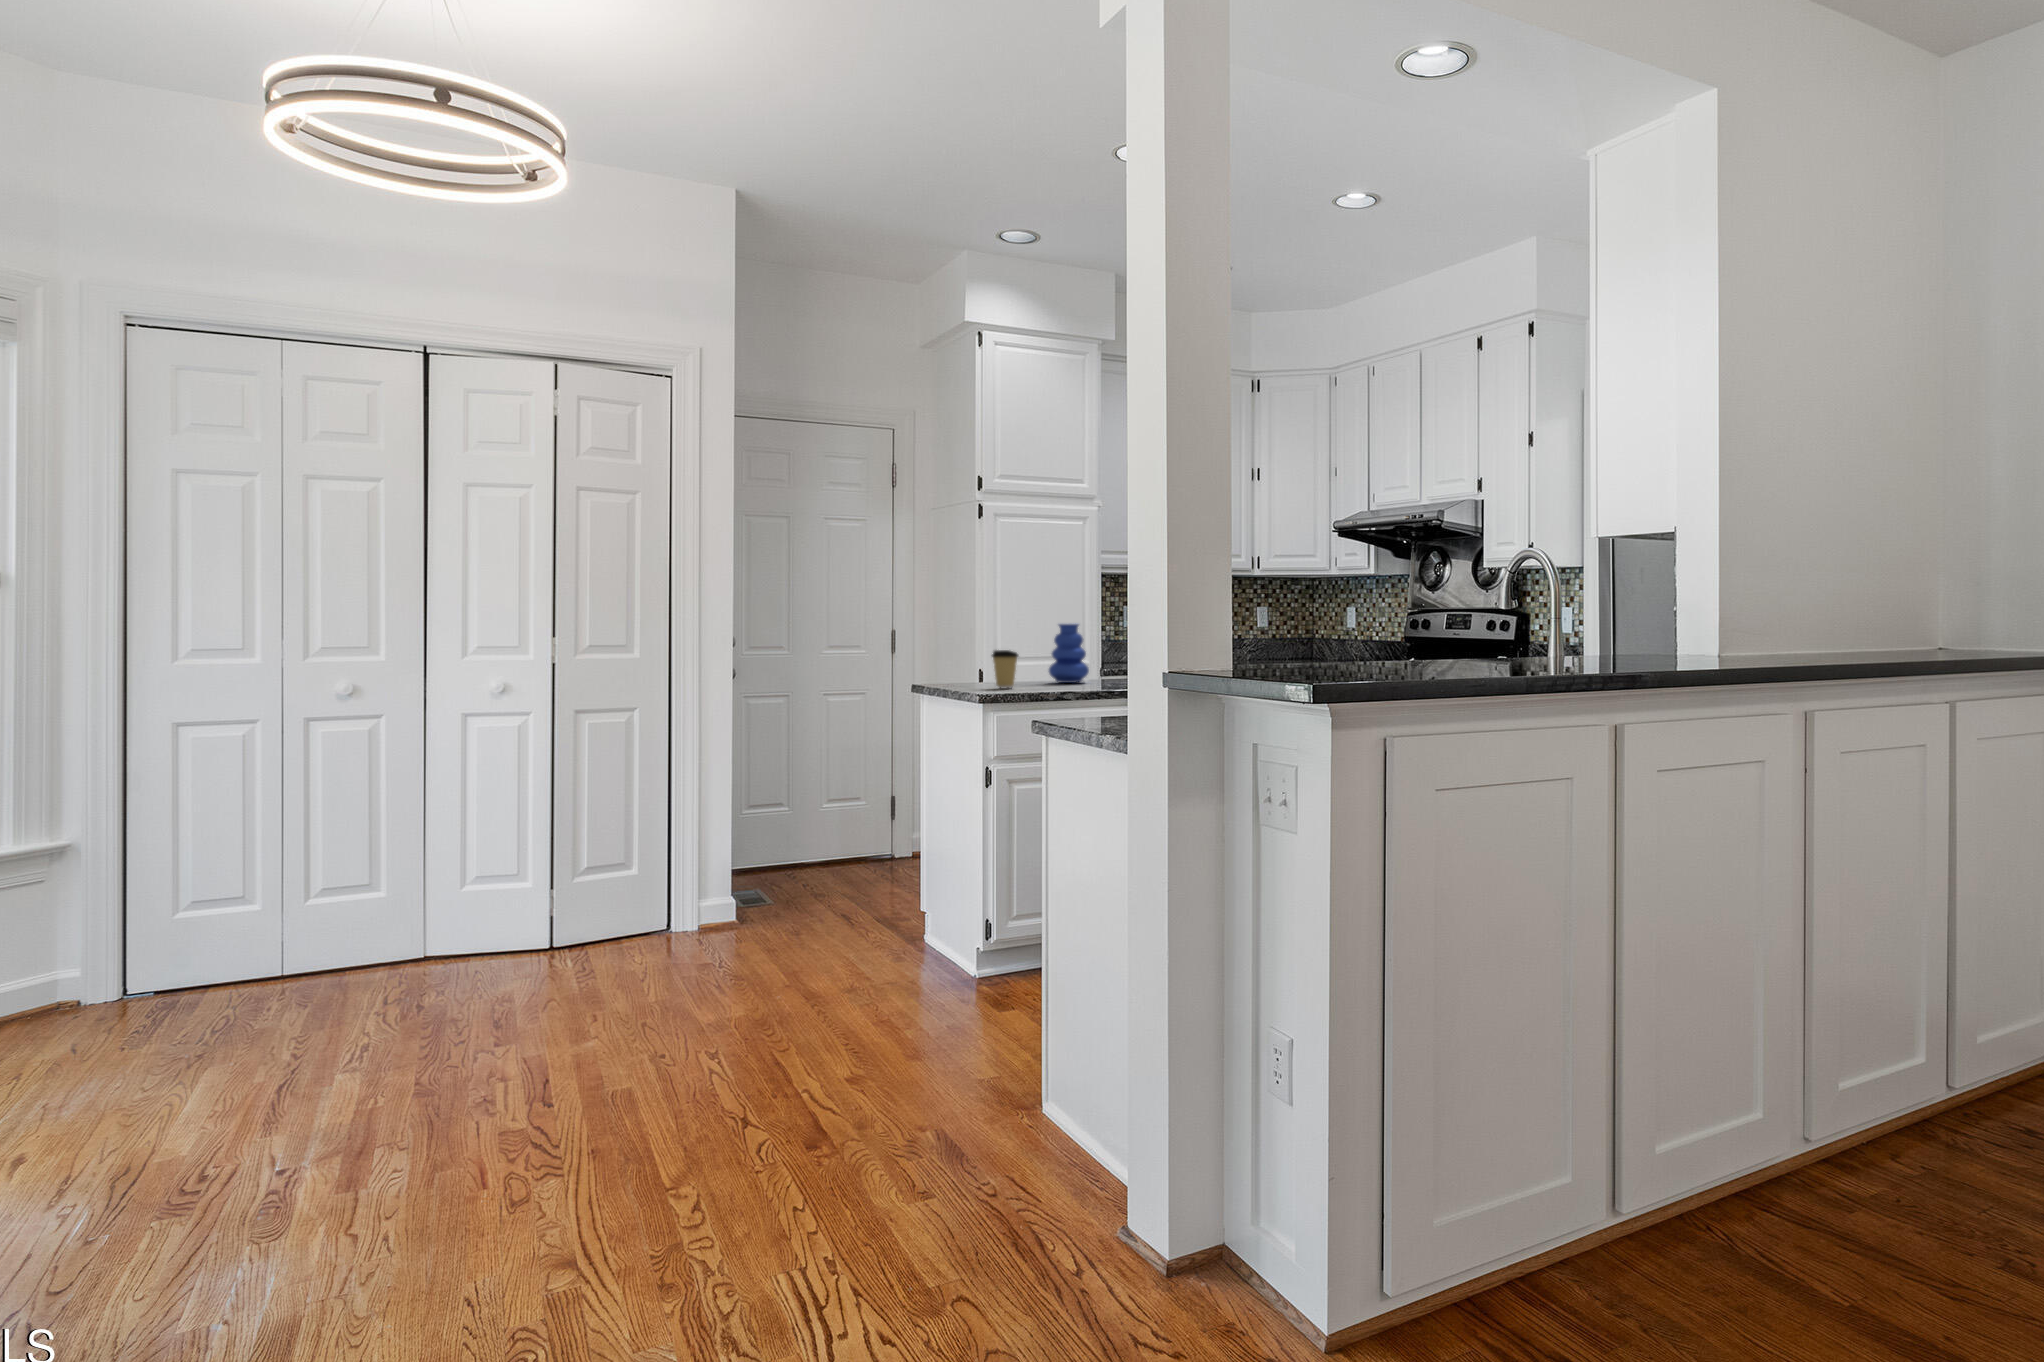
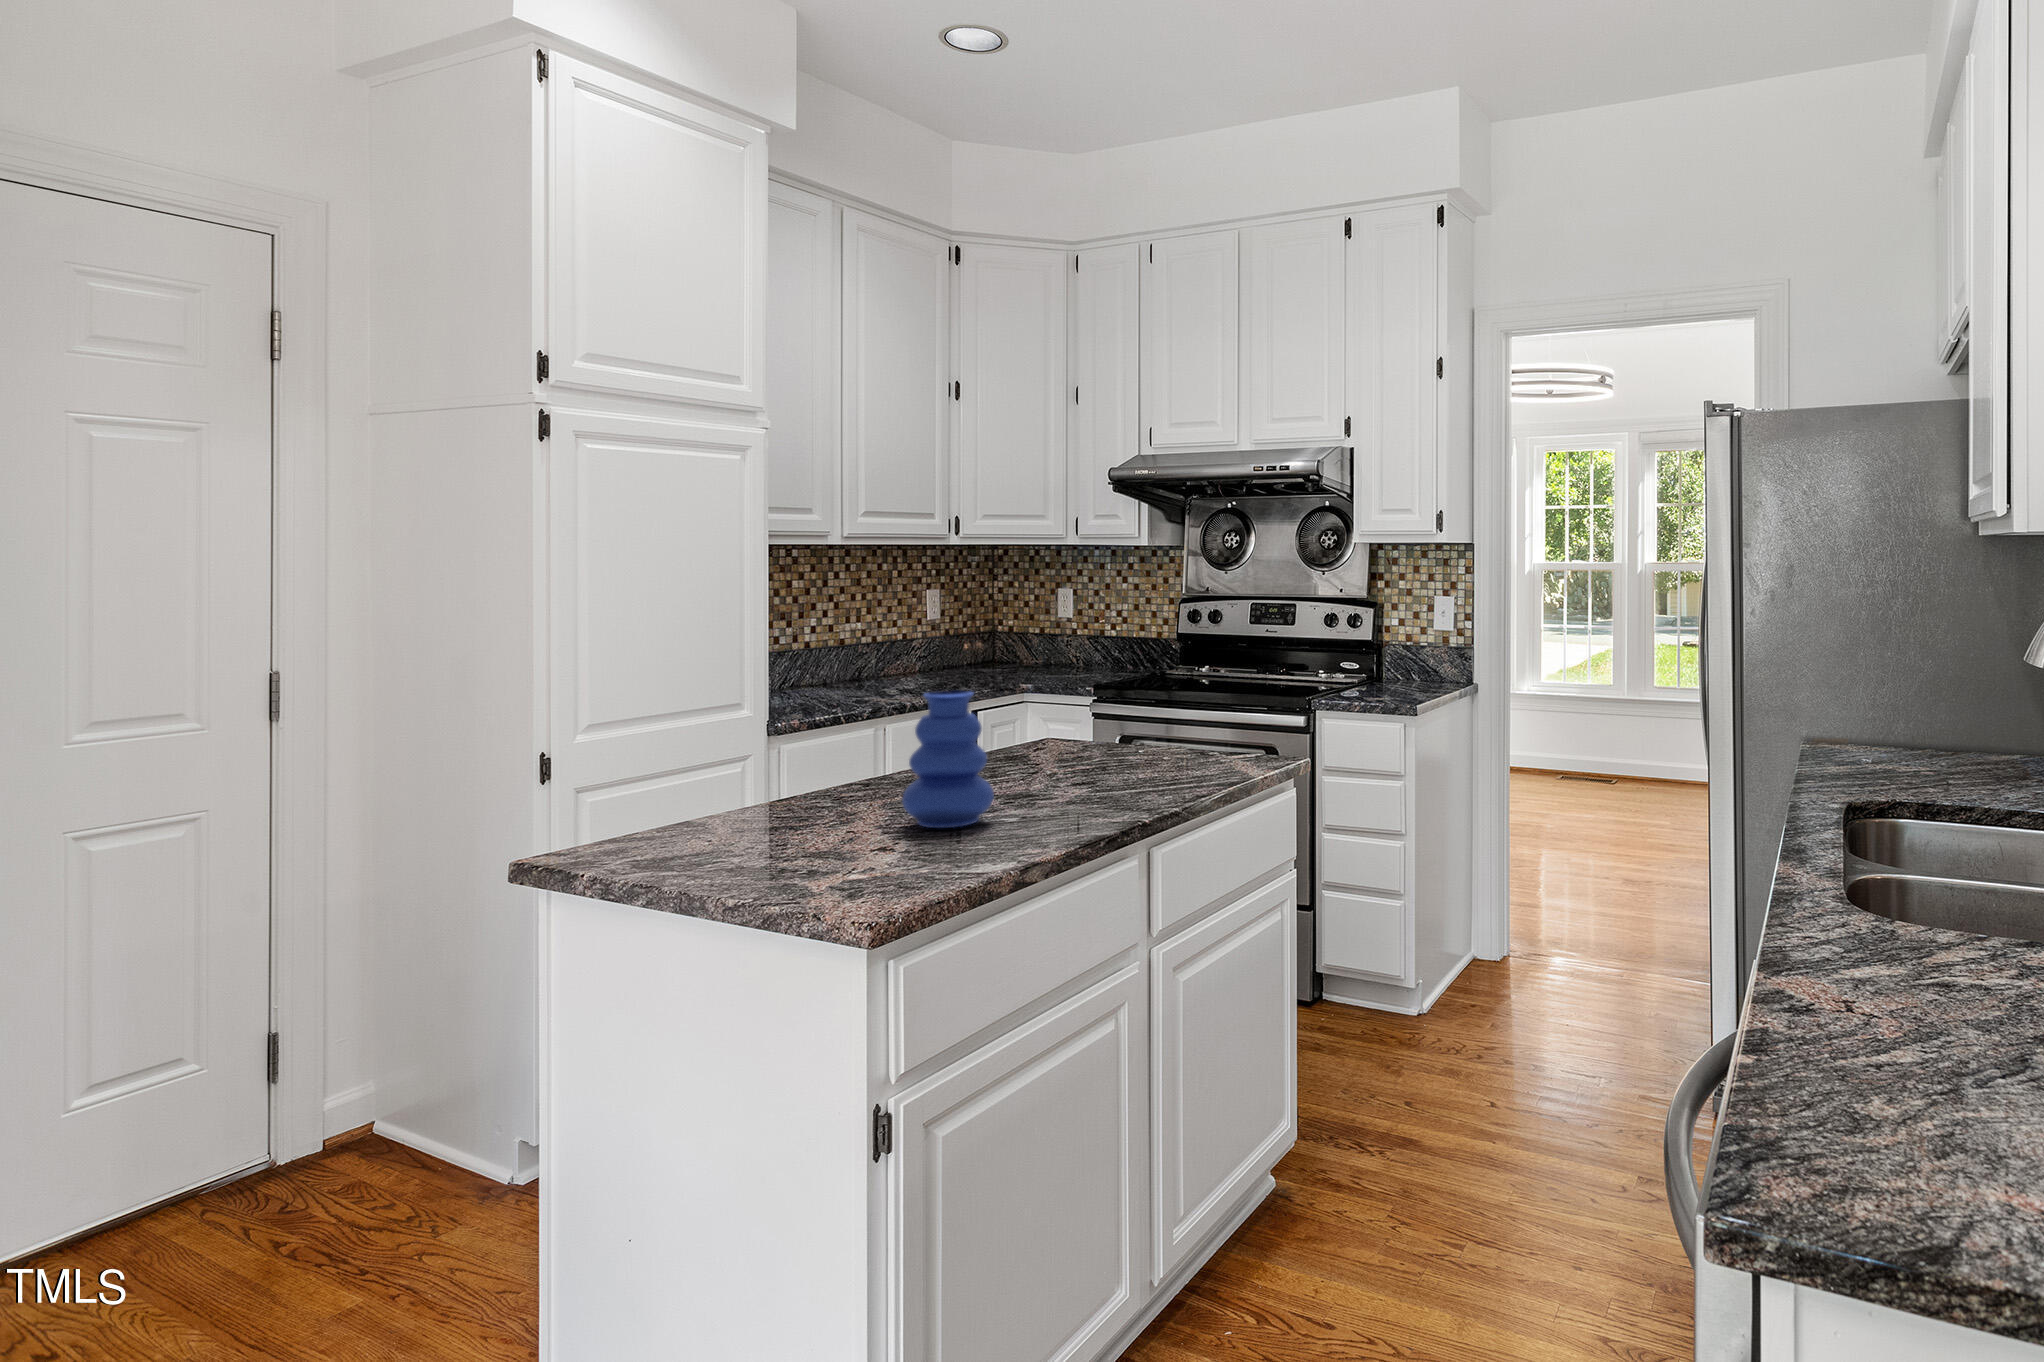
coffee cup: present [992,650,1018,689] -> none [836,780,909,882]

